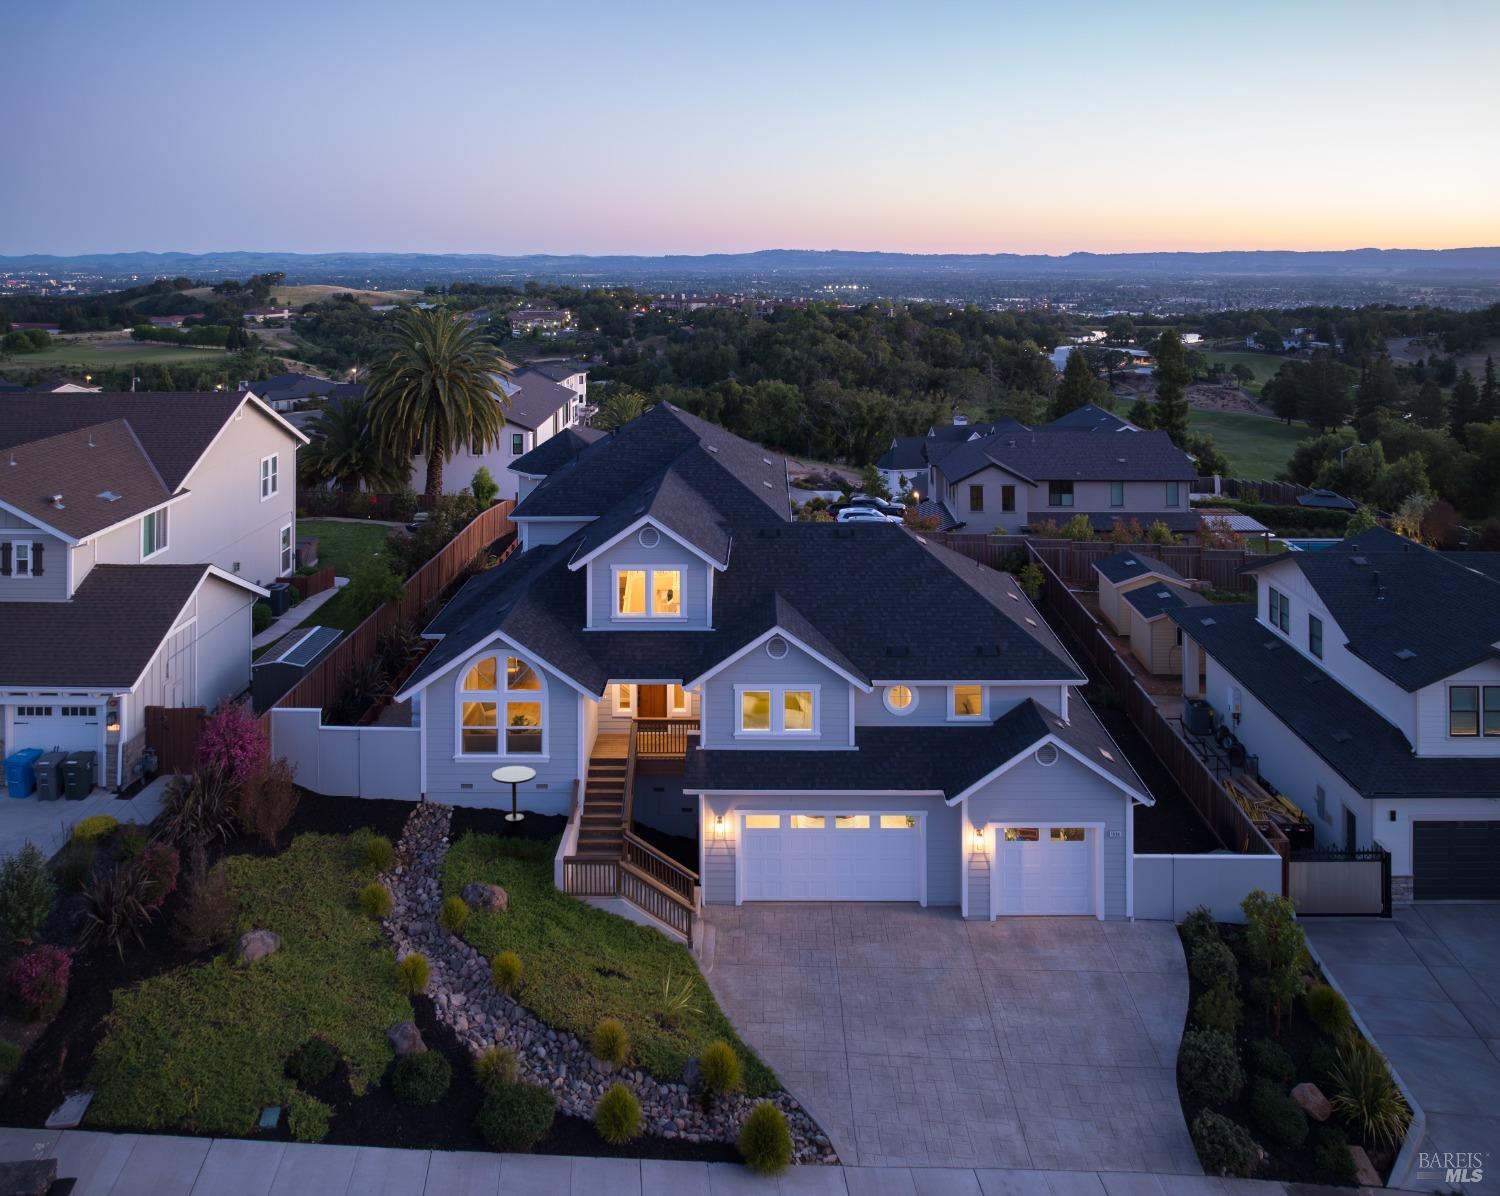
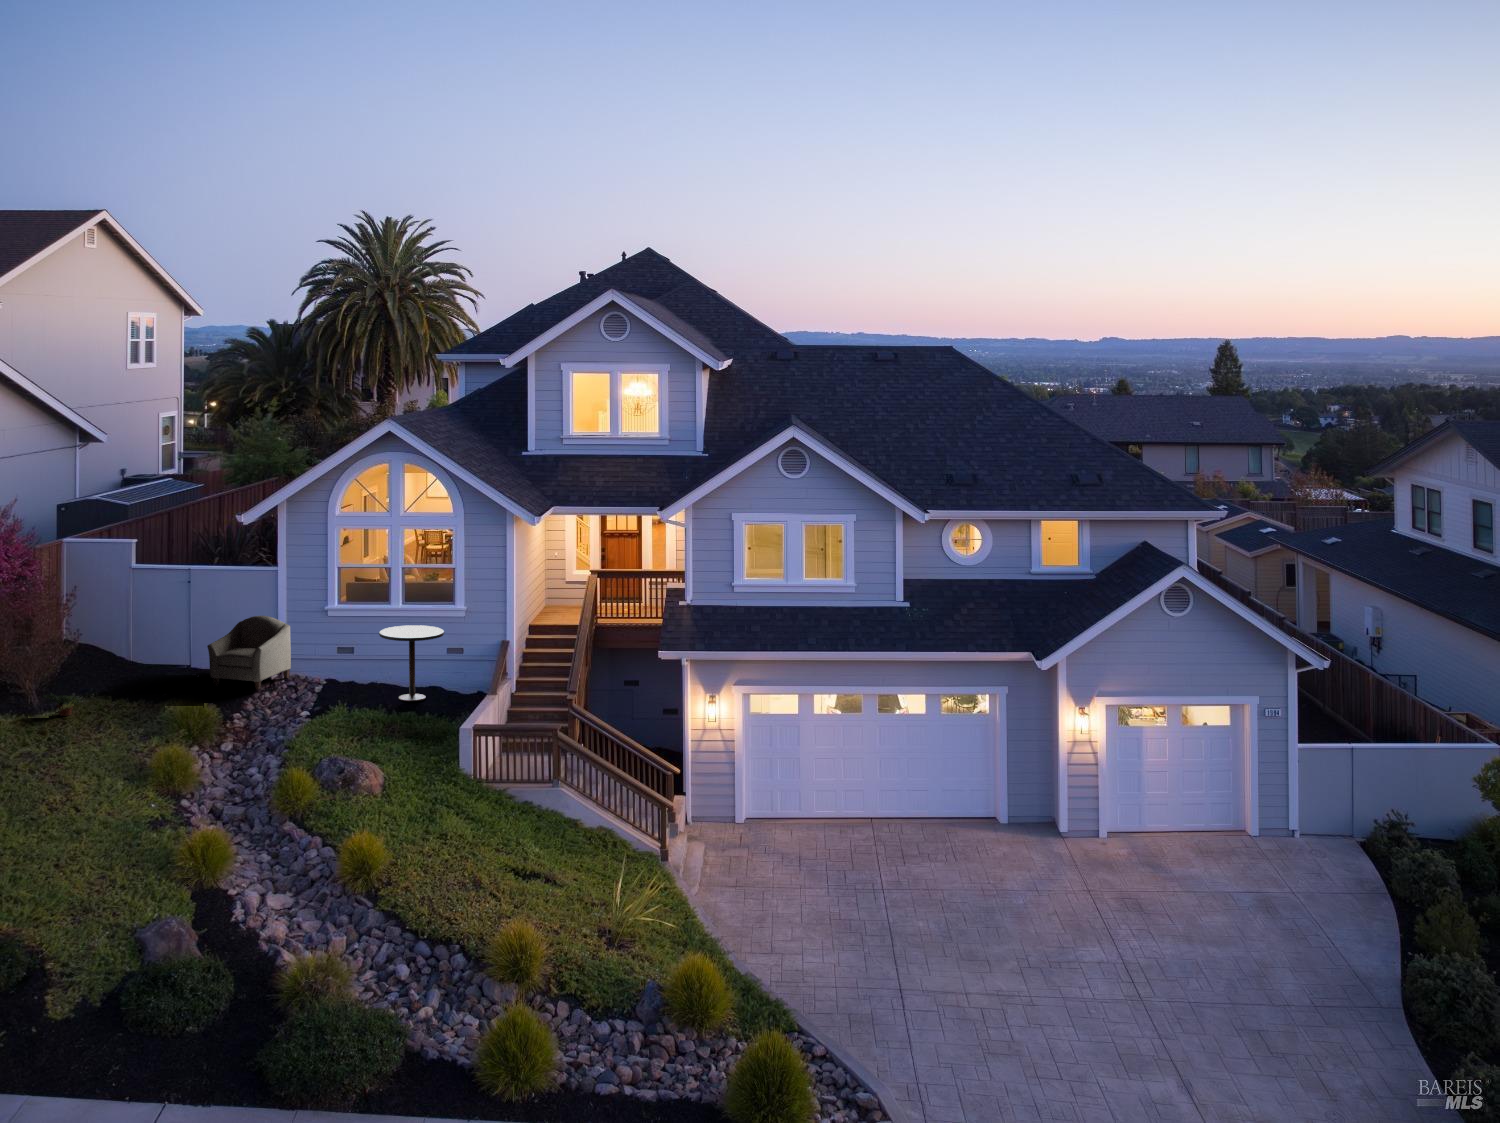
chair: none [373,759,428,815] -> present [207,616,291,690]
potted plant: present [691,1081,726,1110] -> present [43,694,83,716]

